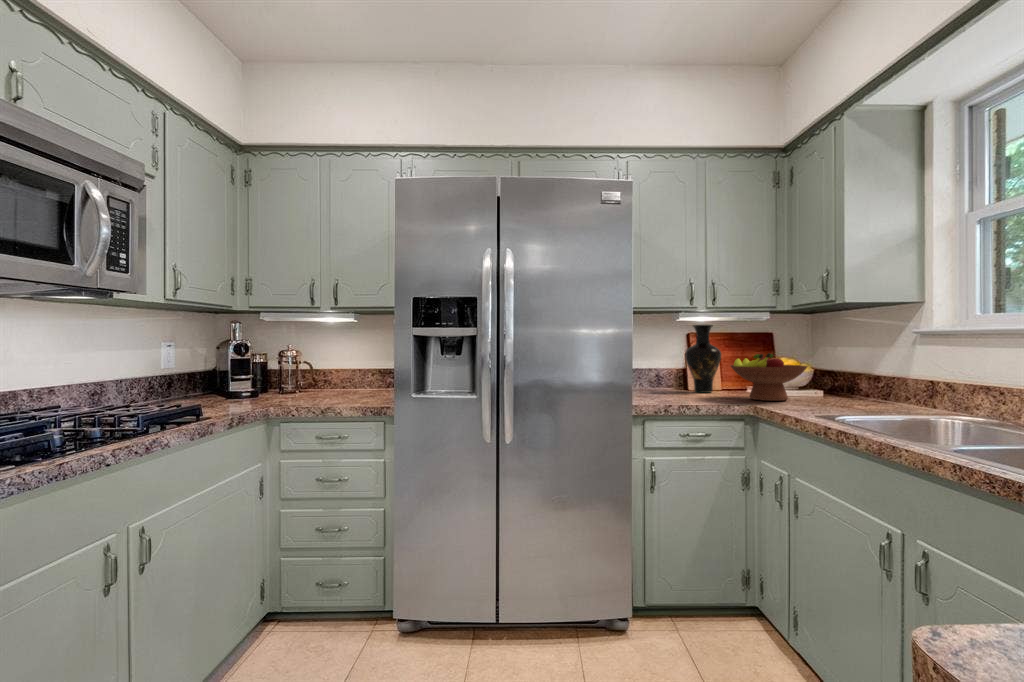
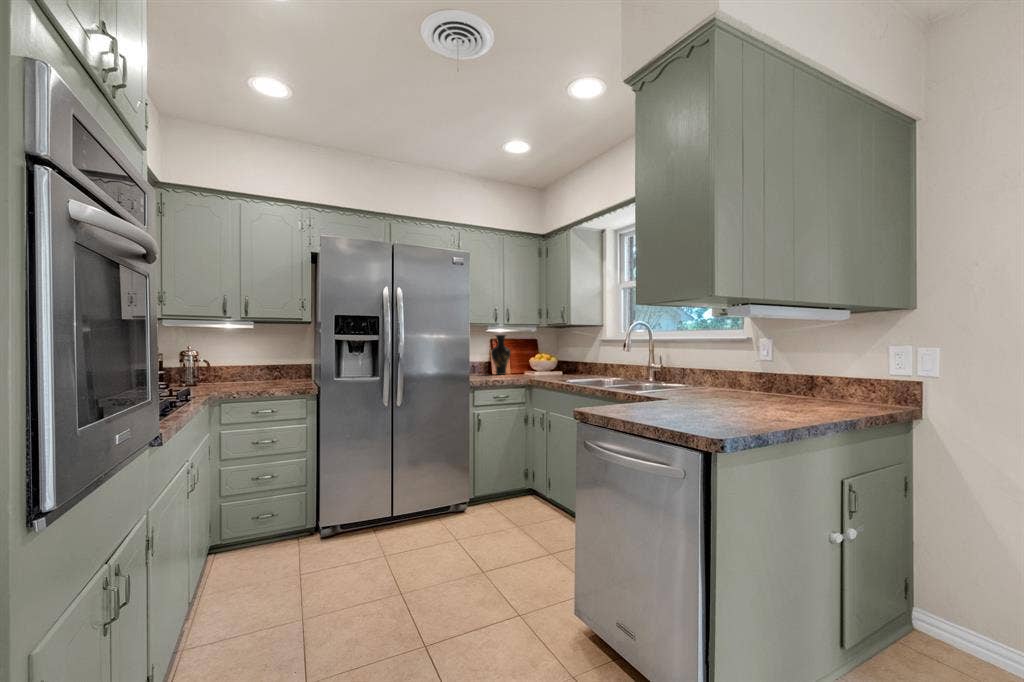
fruit bowl: present [731,353,808,401] -> none [516,351,555,377]

